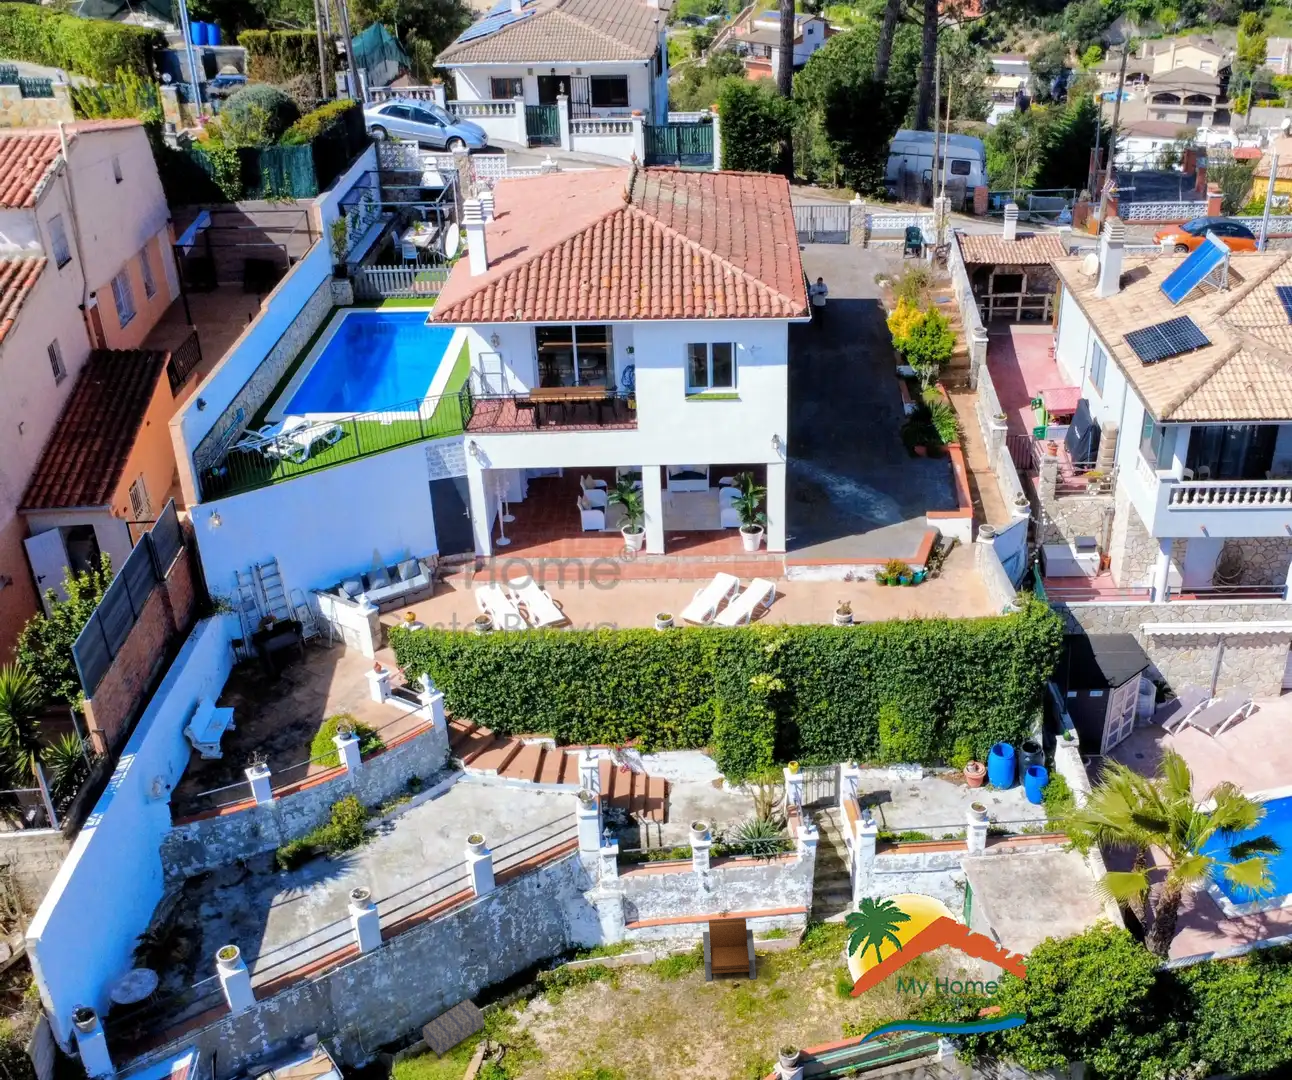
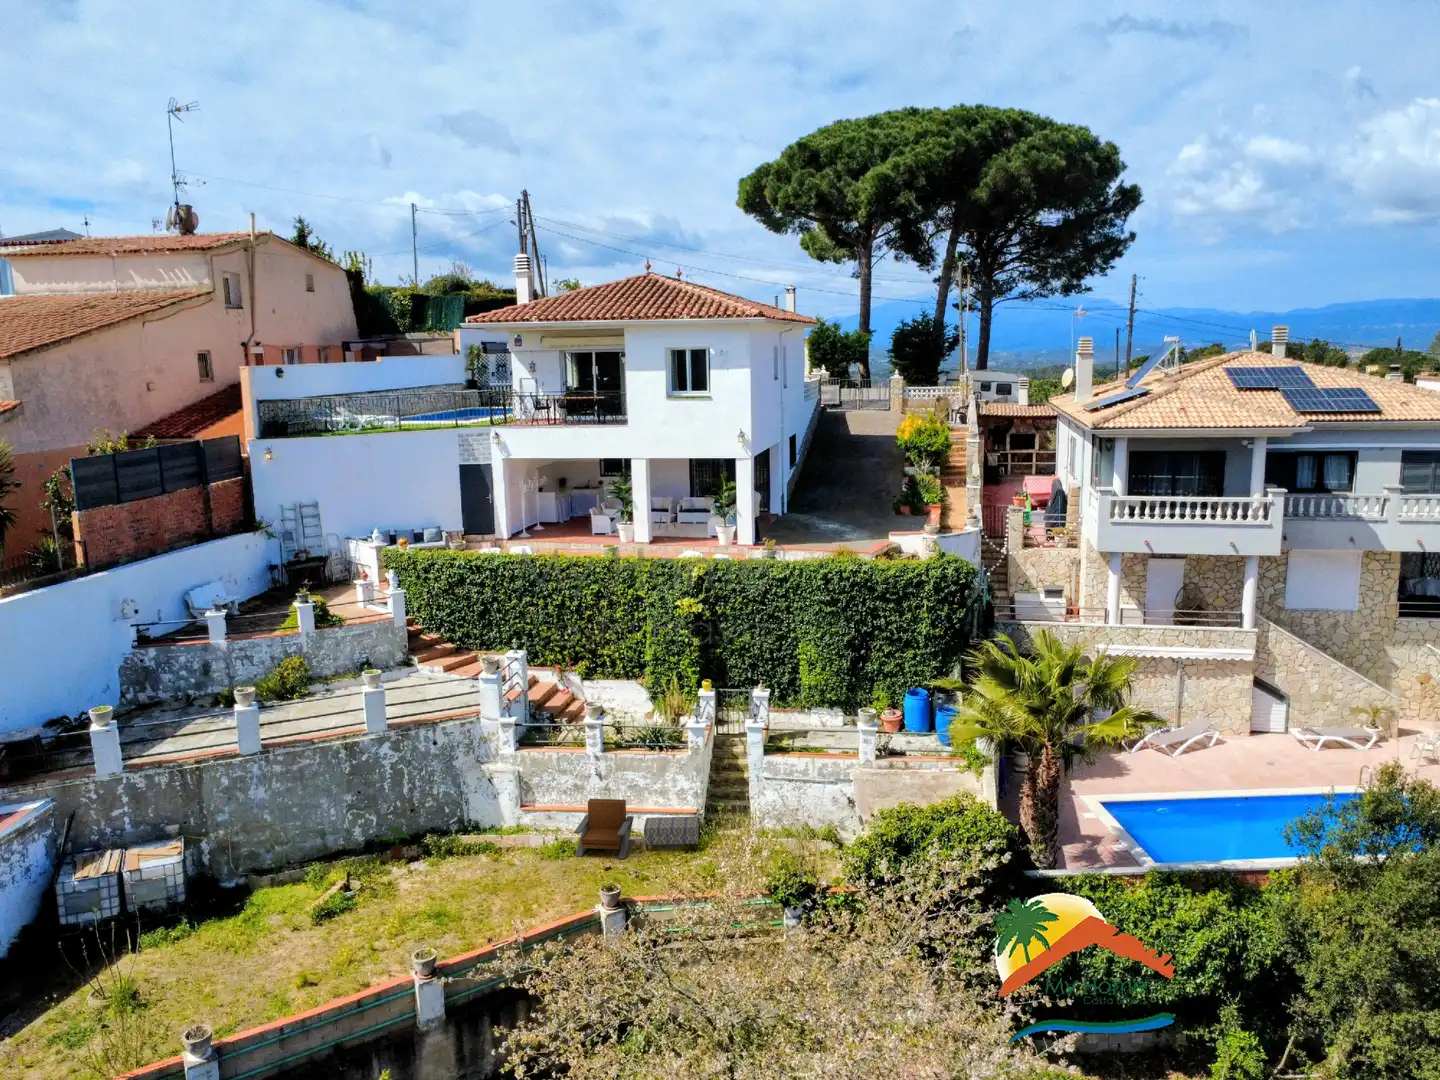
potted plant: none [509,975,539,1007] -> present [378,827,409,859]
bench: present [422,999,484,1059] -> present [644,817,698,851]

